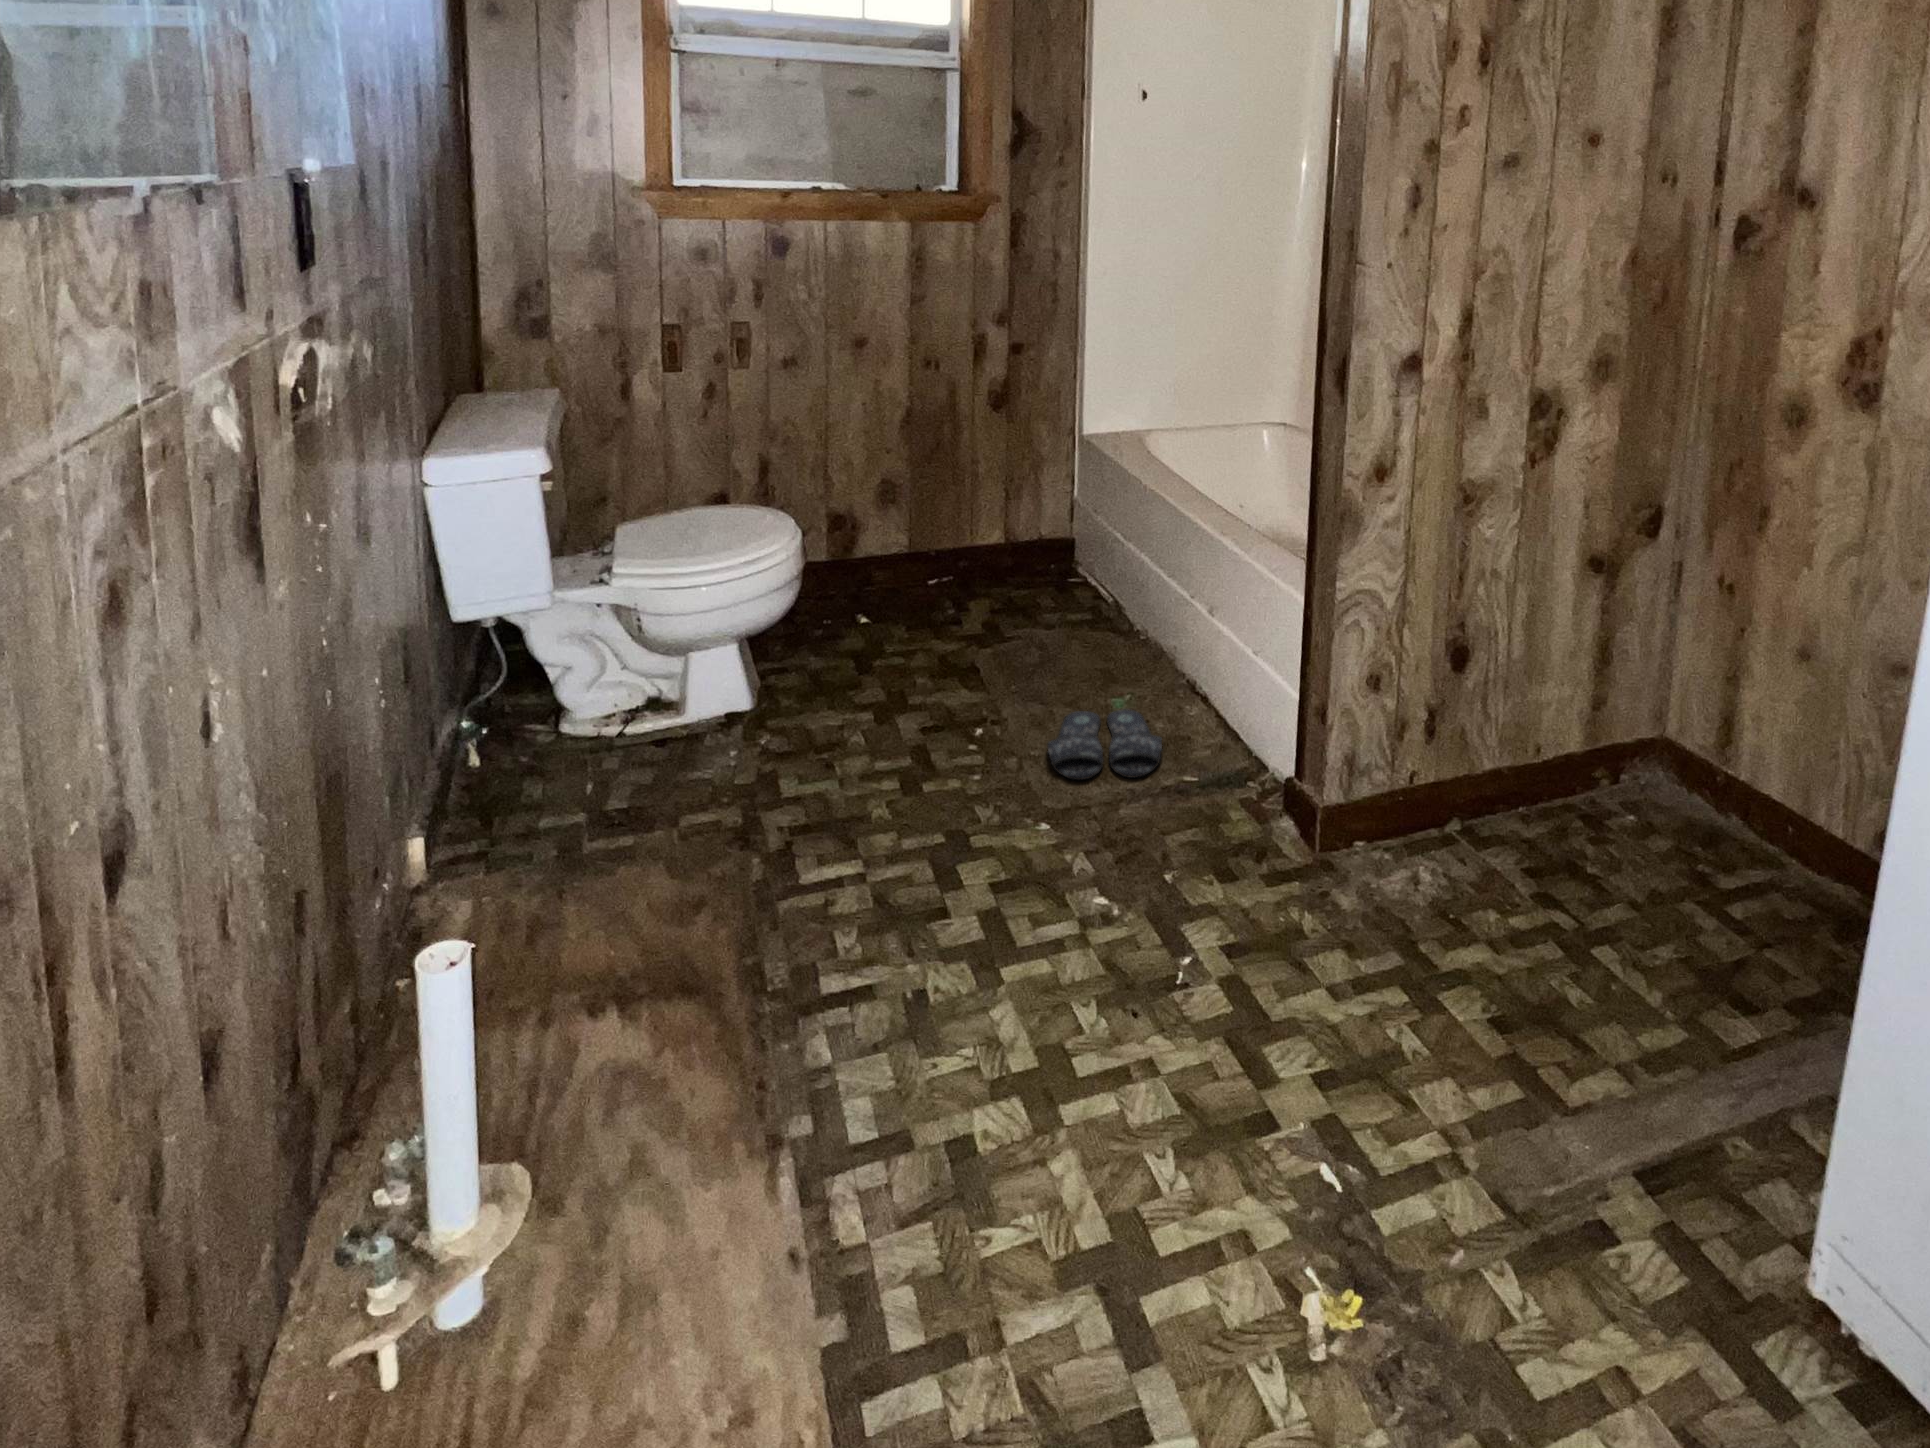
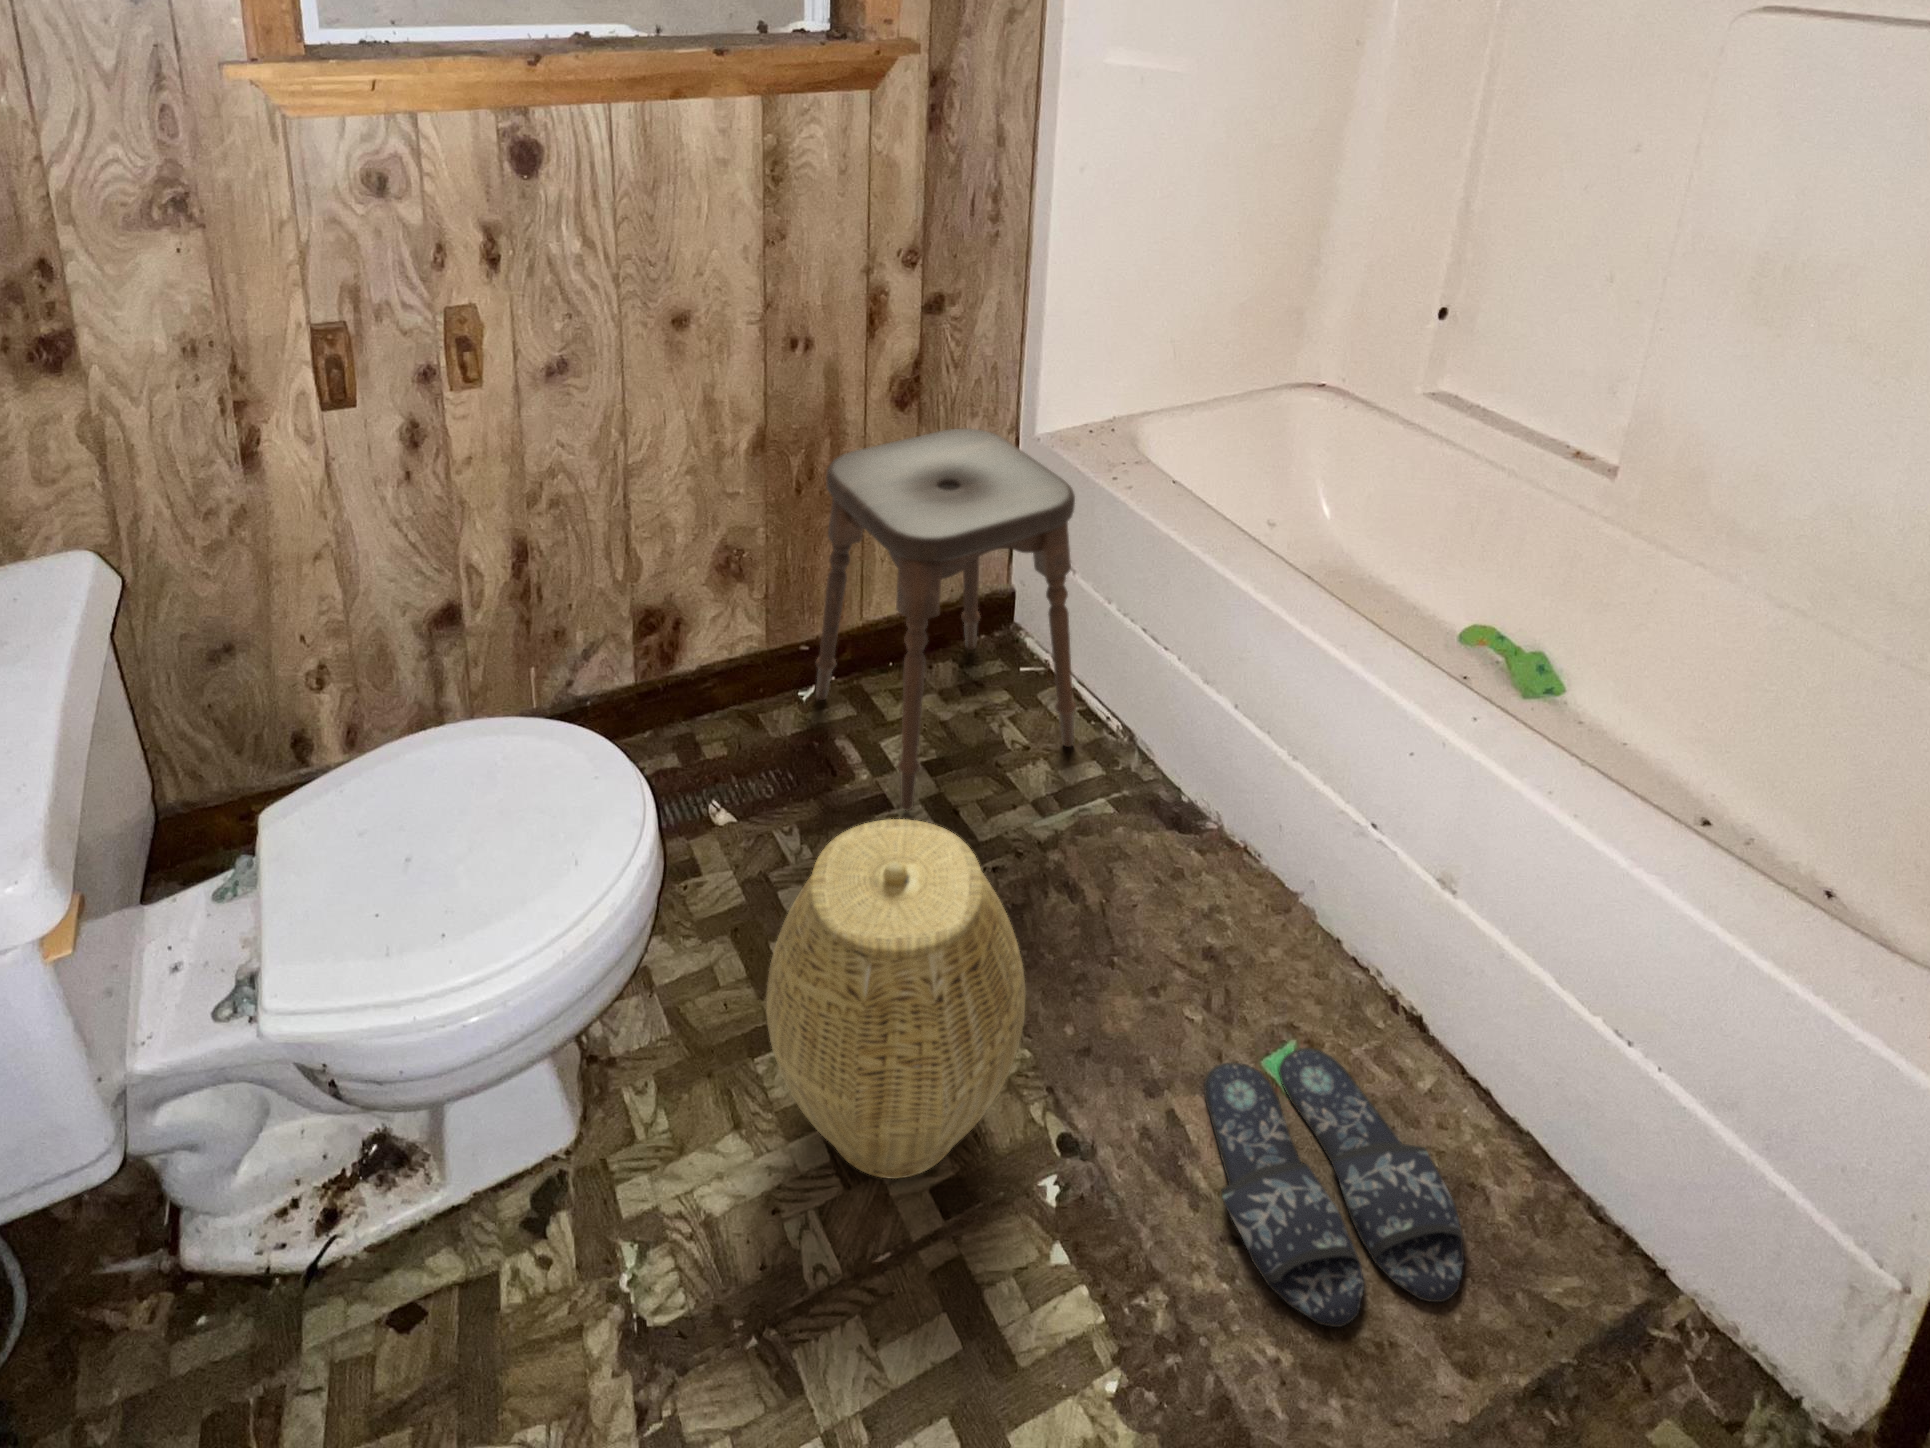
stool: none [937,423,1079,624] -> present [816,428,1076,811]
woven basket: none [836,561,968,732] -> present [766,819,1026,1179]

